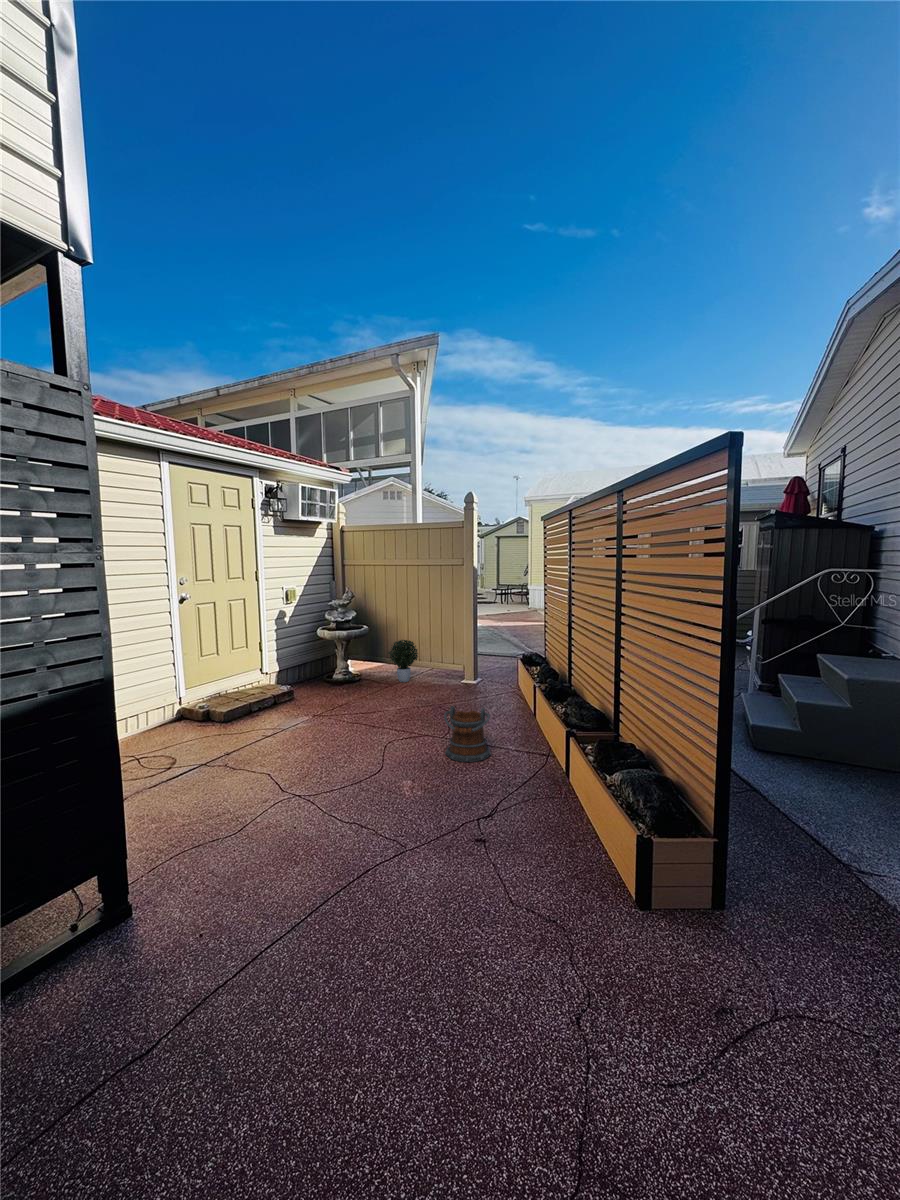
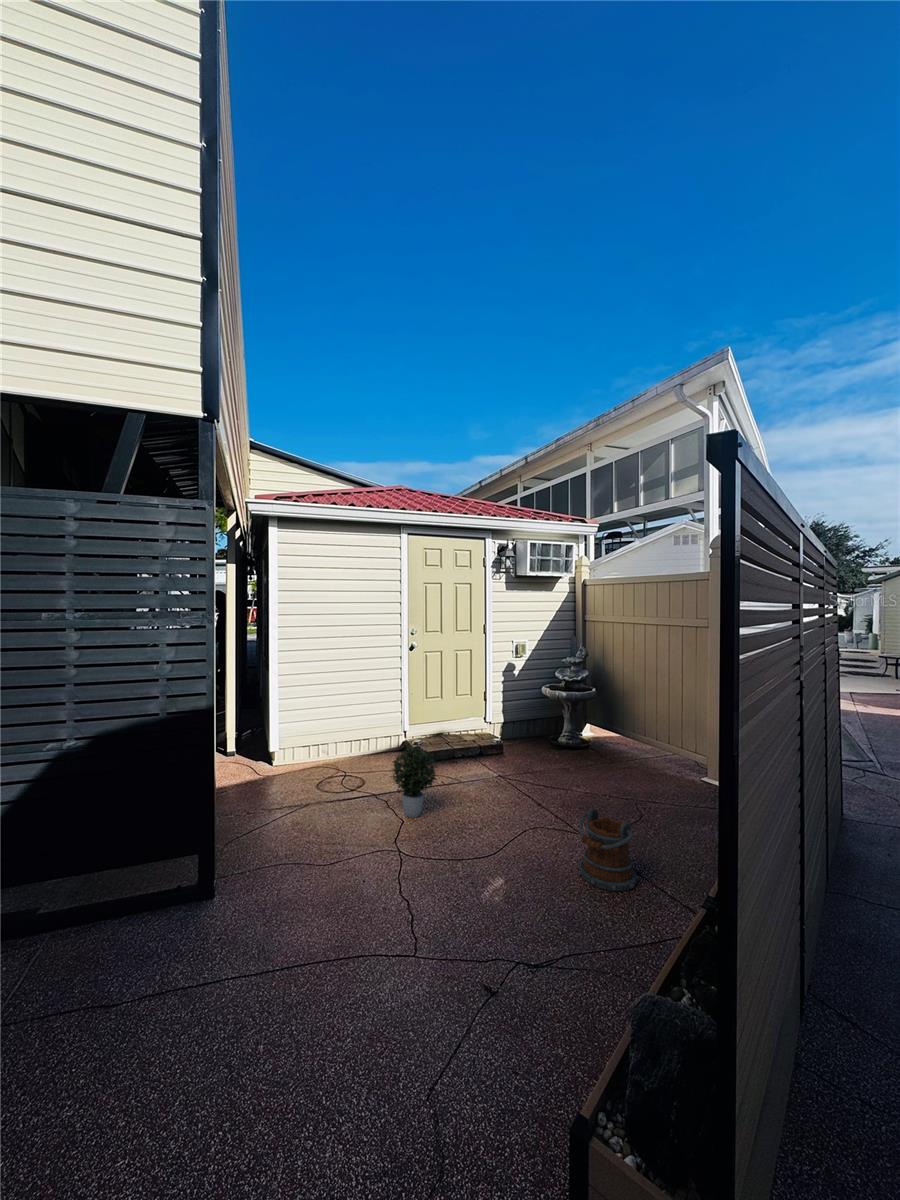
potted plant: present [388,640,418,682] -> present [391,747,437,818]

